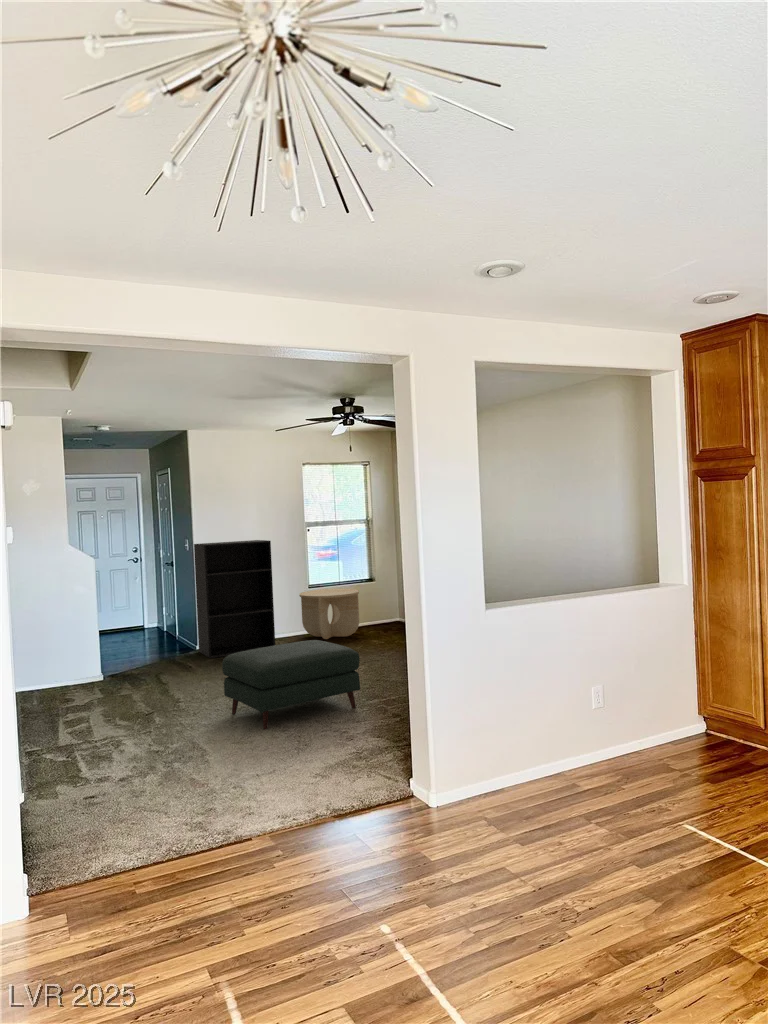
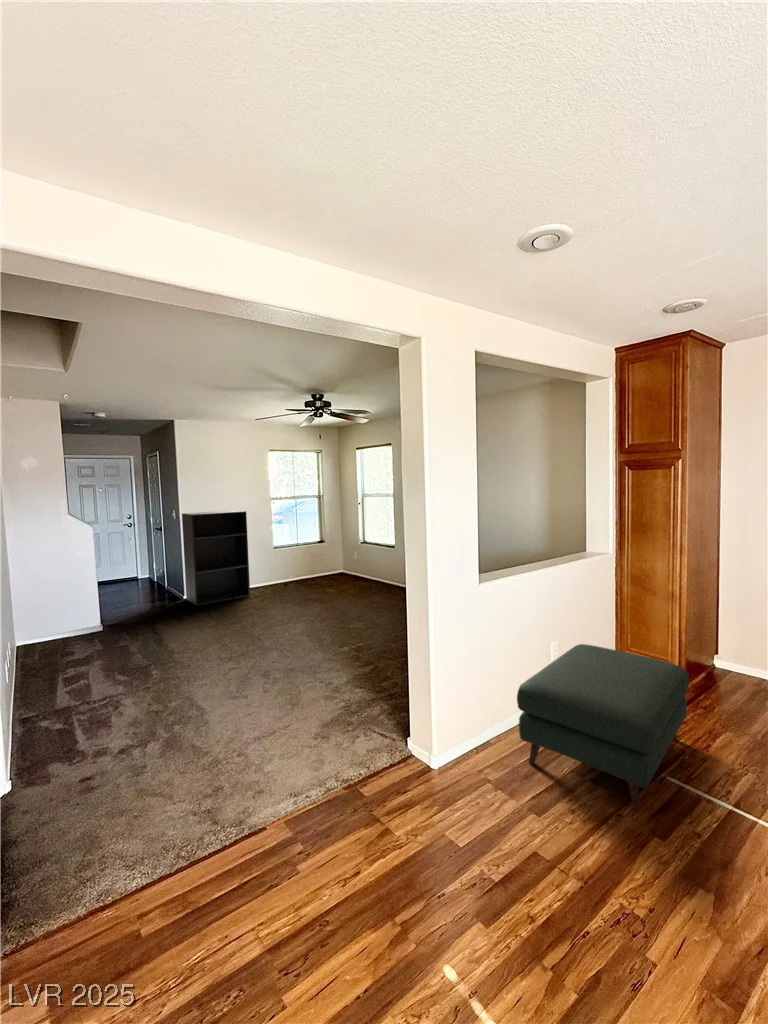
side table: present [299,589,359,639] -> none [268,547,314,587]
ottoman: present [222,640,360,730] -> present [517,644,689,810]

